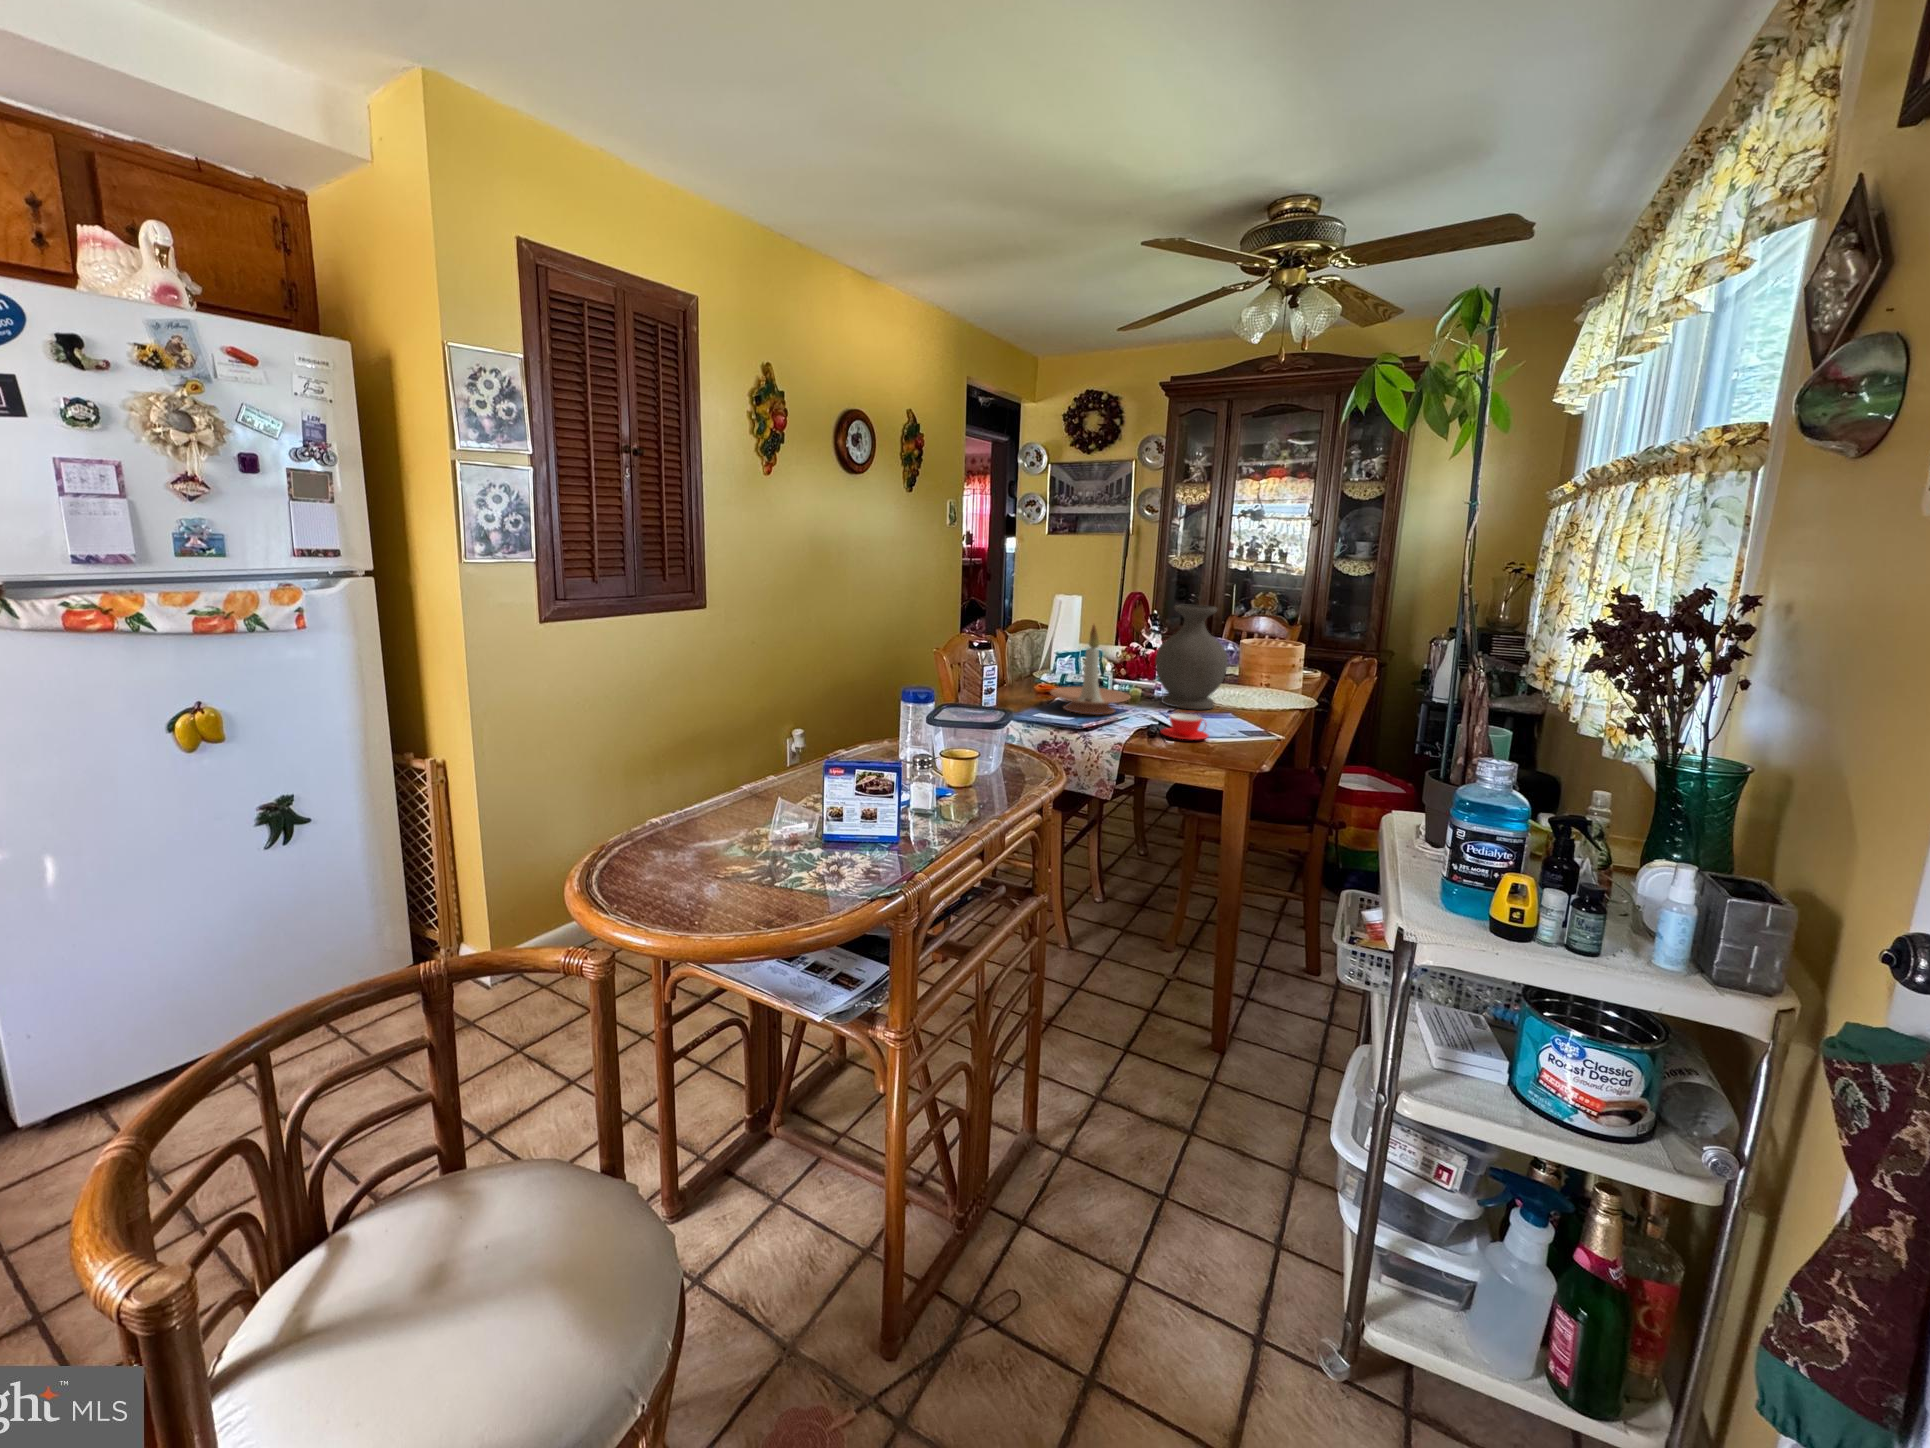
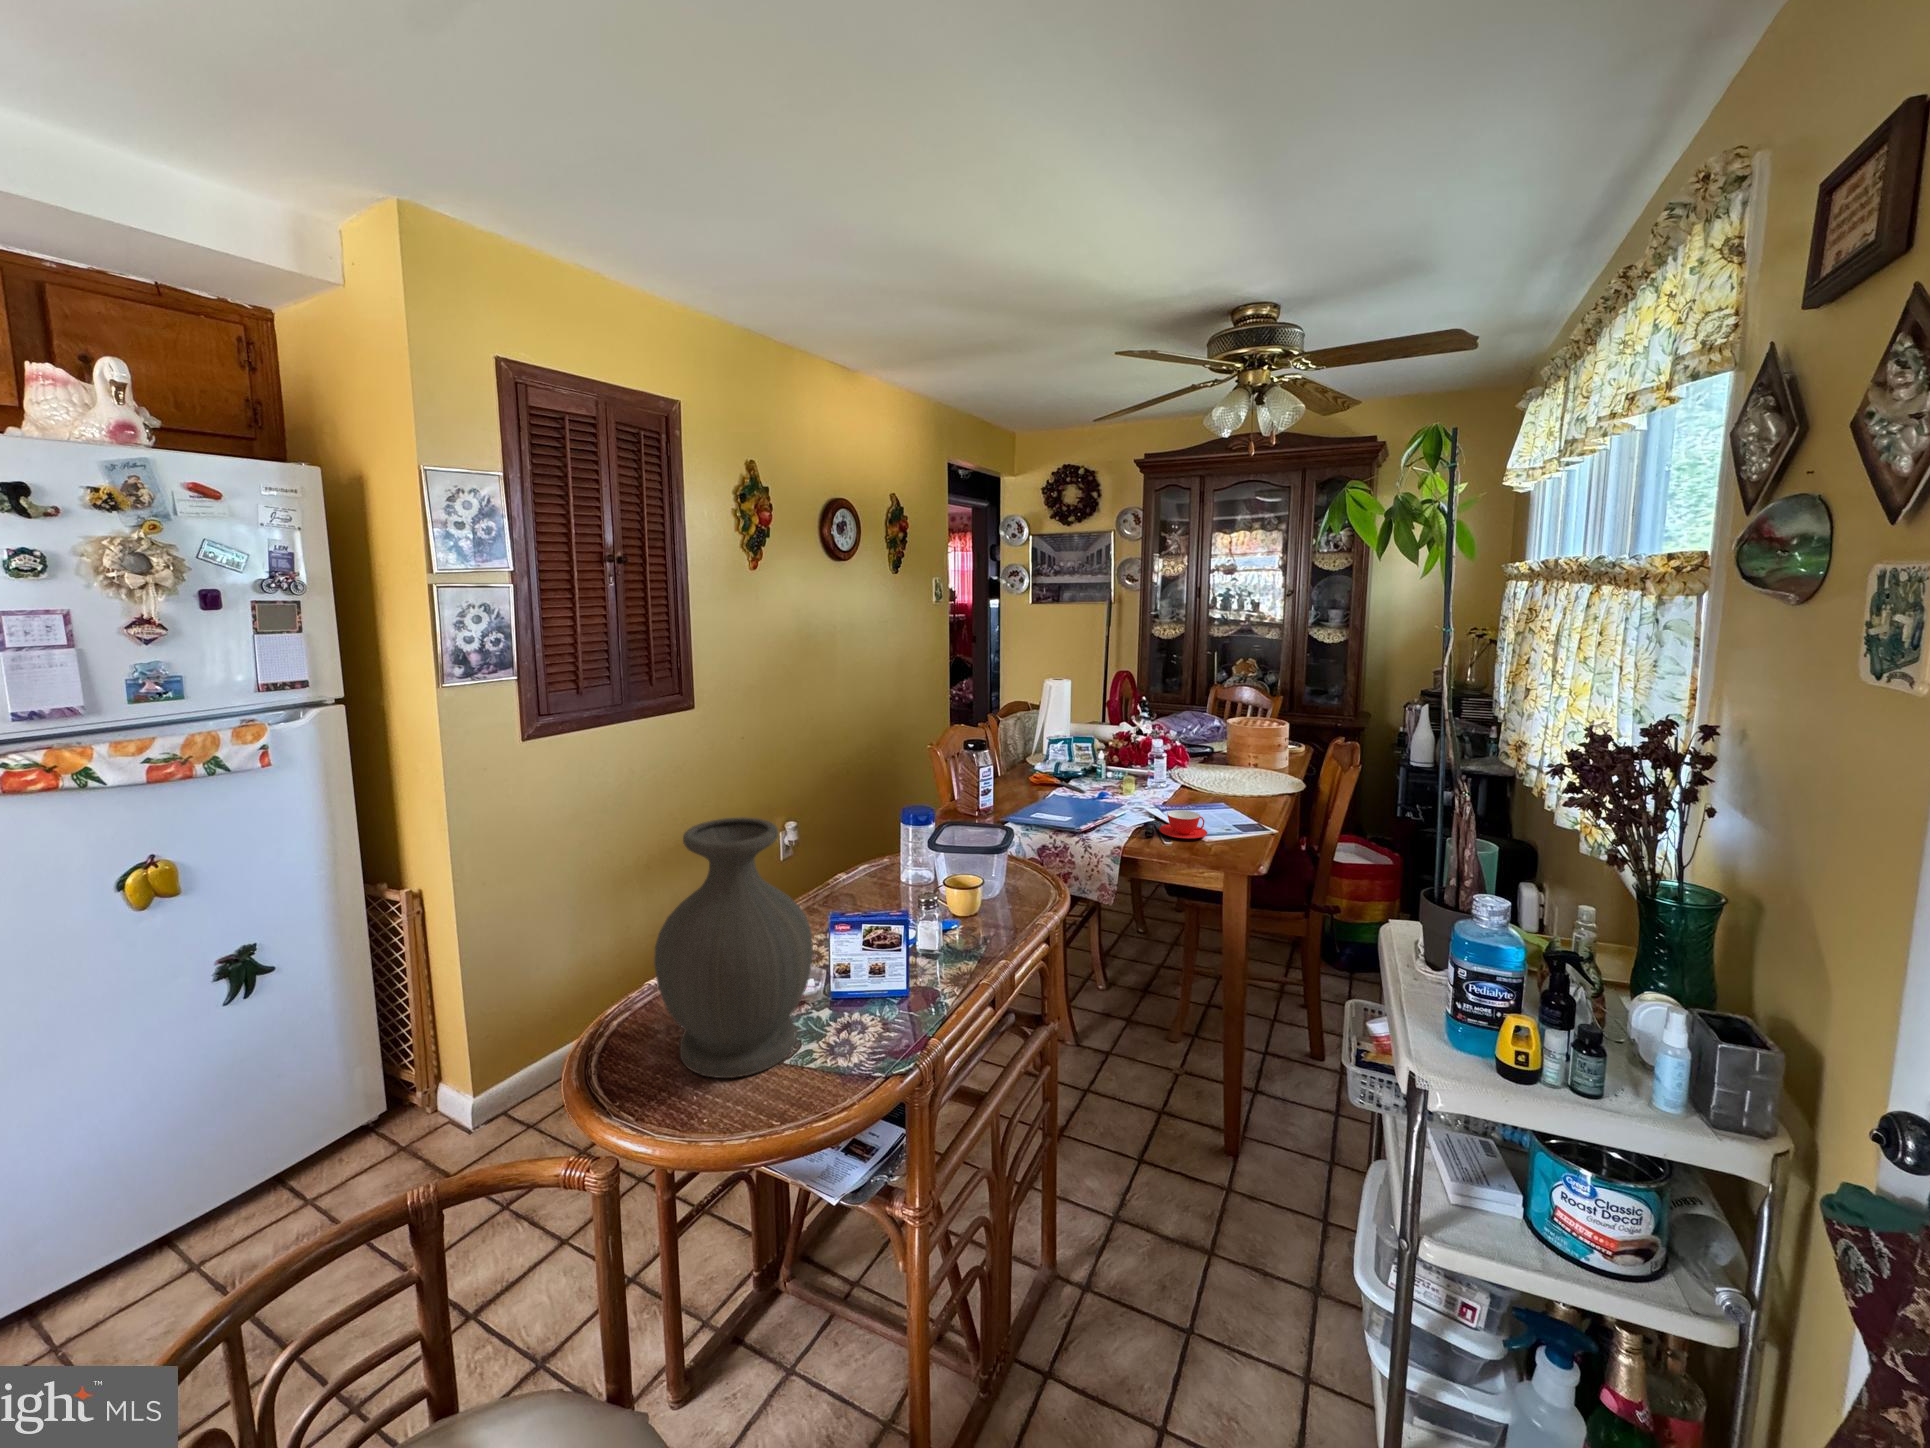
vase: present [1156,605,1228,709] -> present [654,817,813,1078]
candle holder: present [1050,625,1130,715] -> none [1047,719,1128,811]

